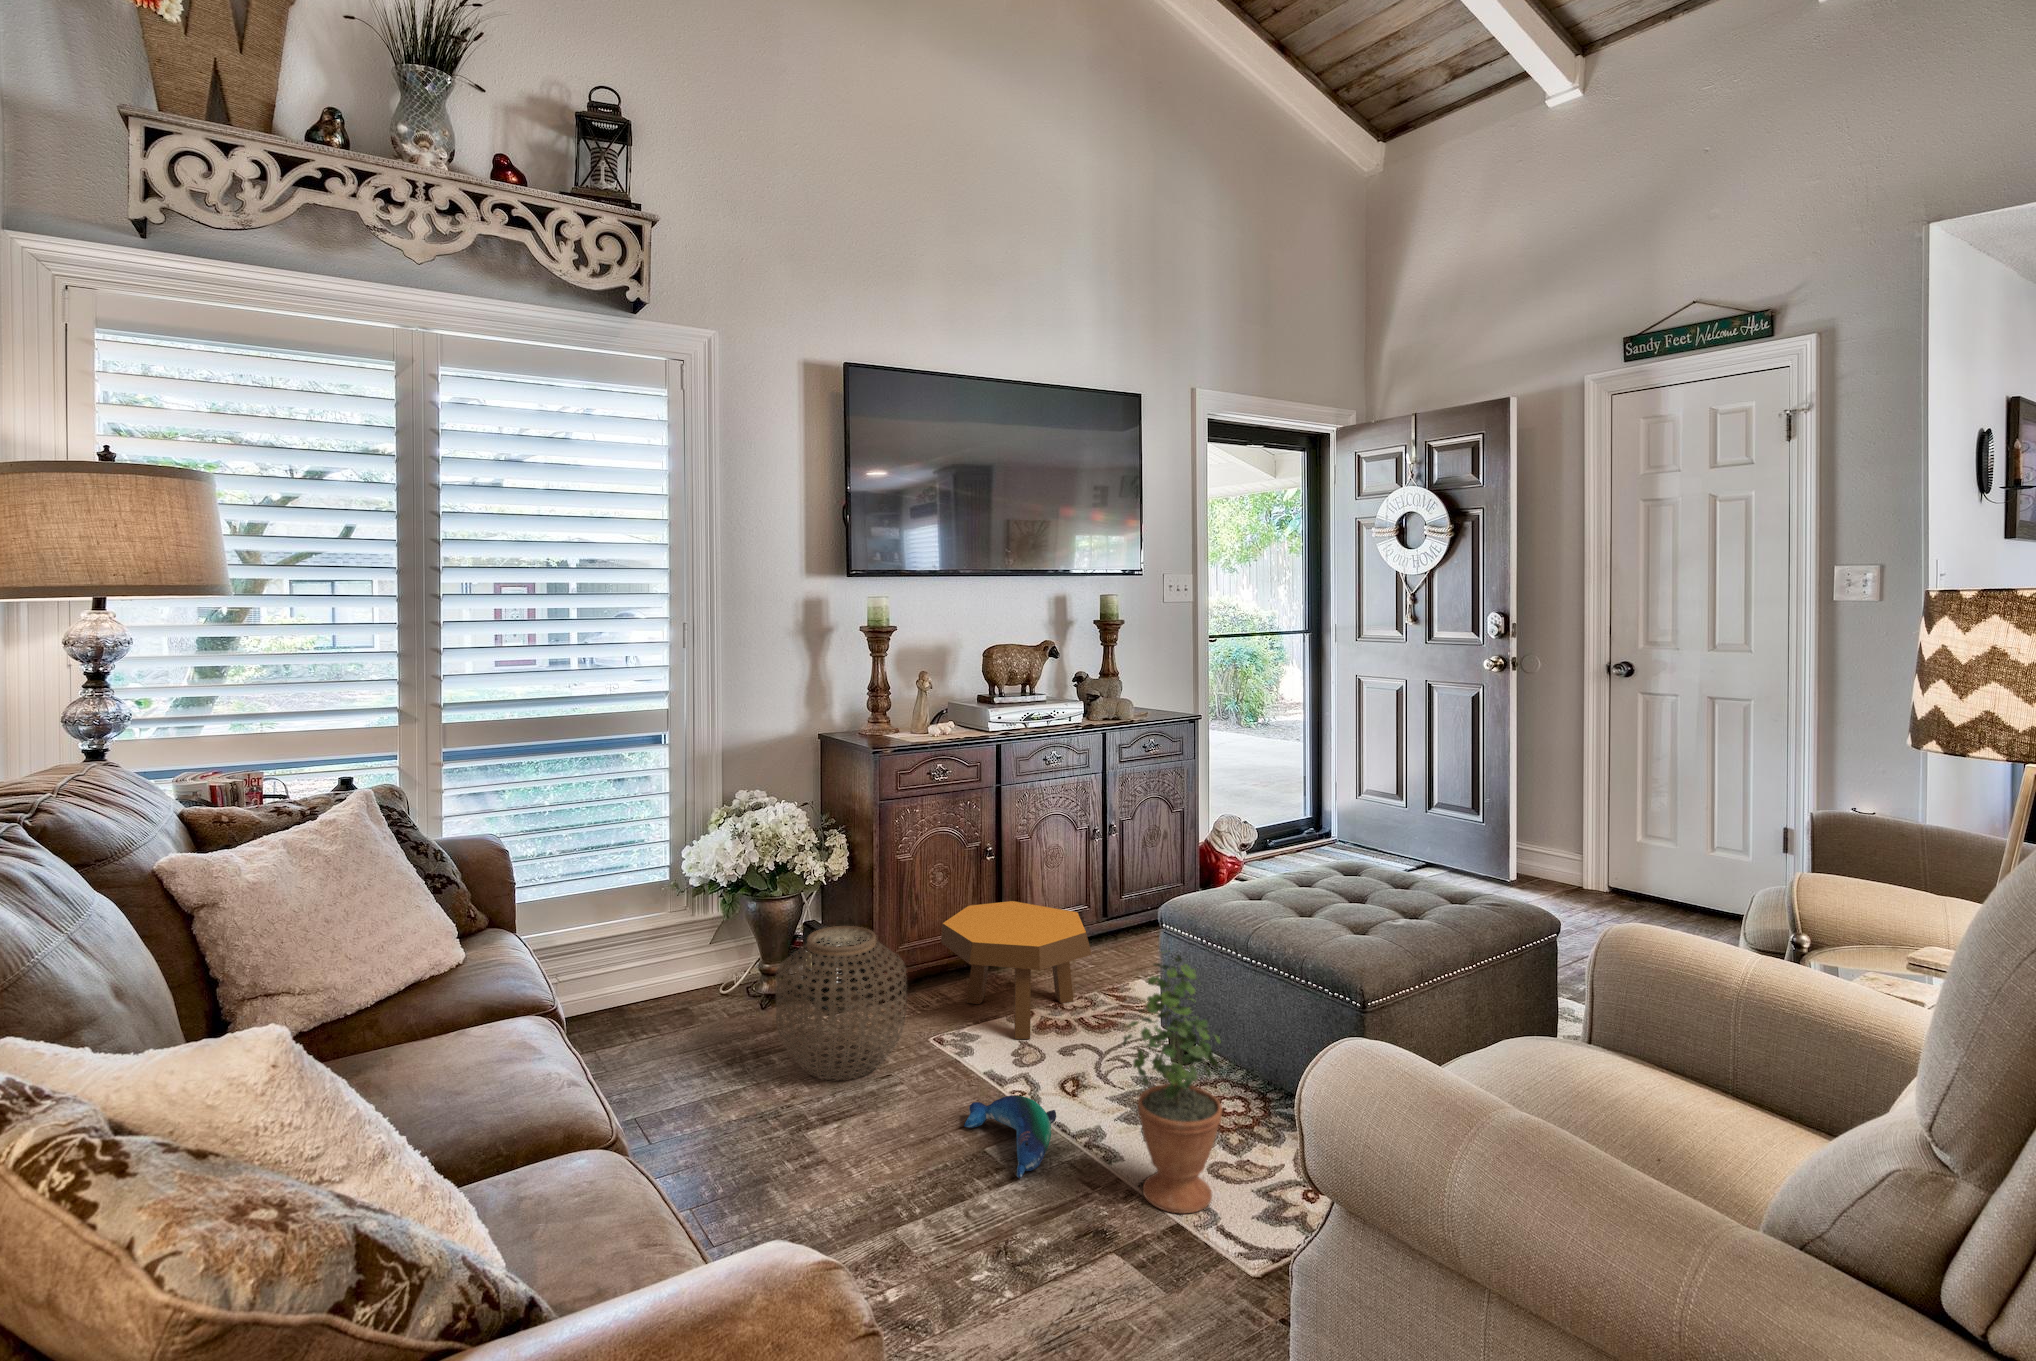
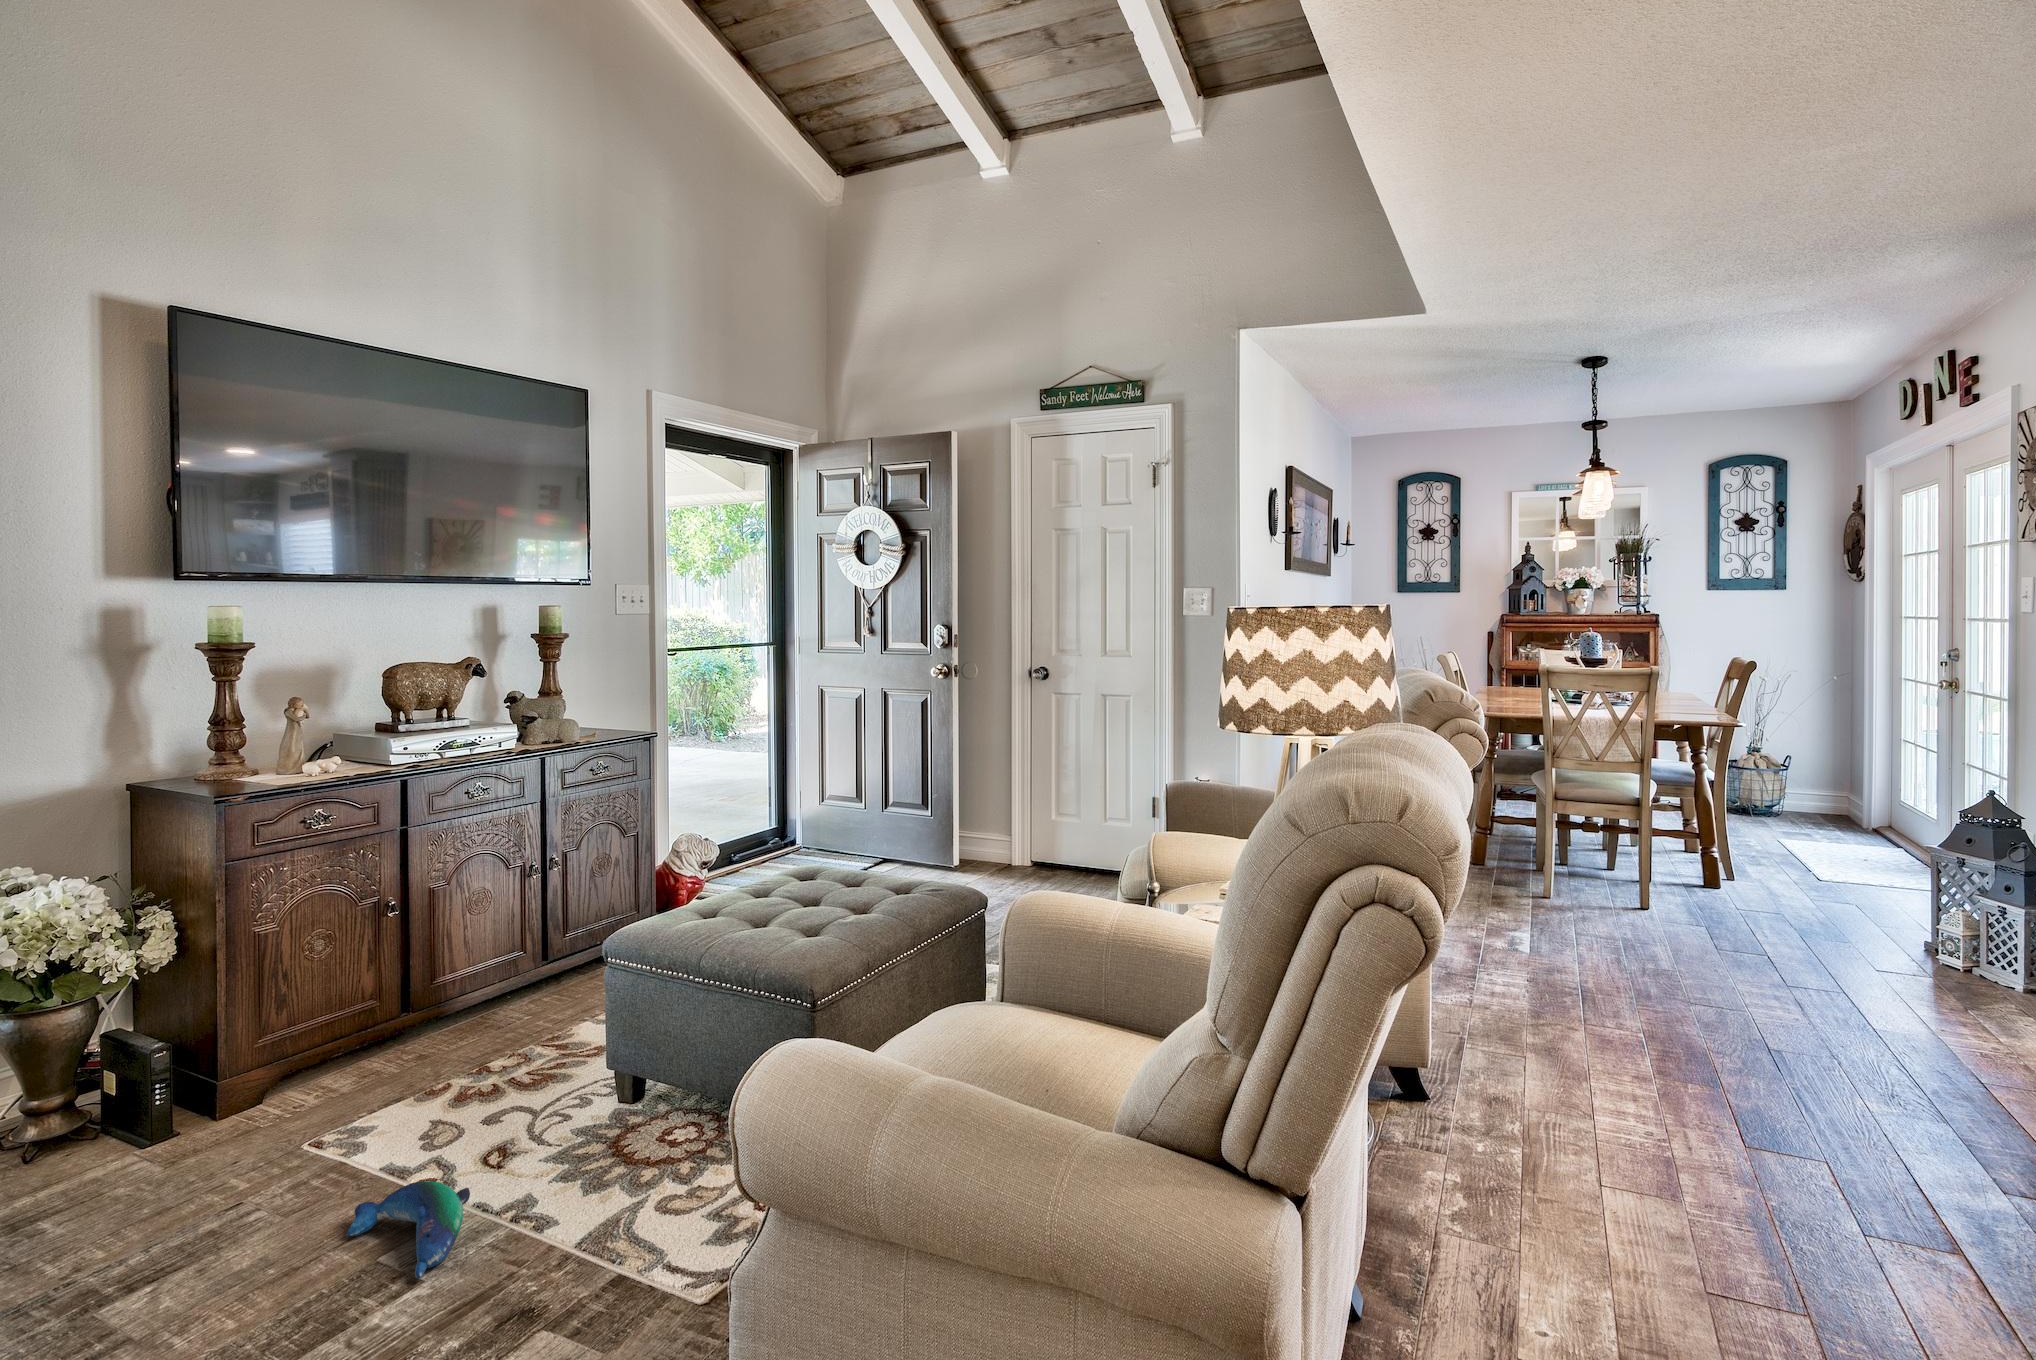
footstool: present [941,901,1092,1039] -> none [322,959,524,1119]
woven basket: present [776,926,907,1080] -> none [51,1018,266,1226]
potted plant: present [1123,955,1222,1213] -> none [544,976,665,1267]

